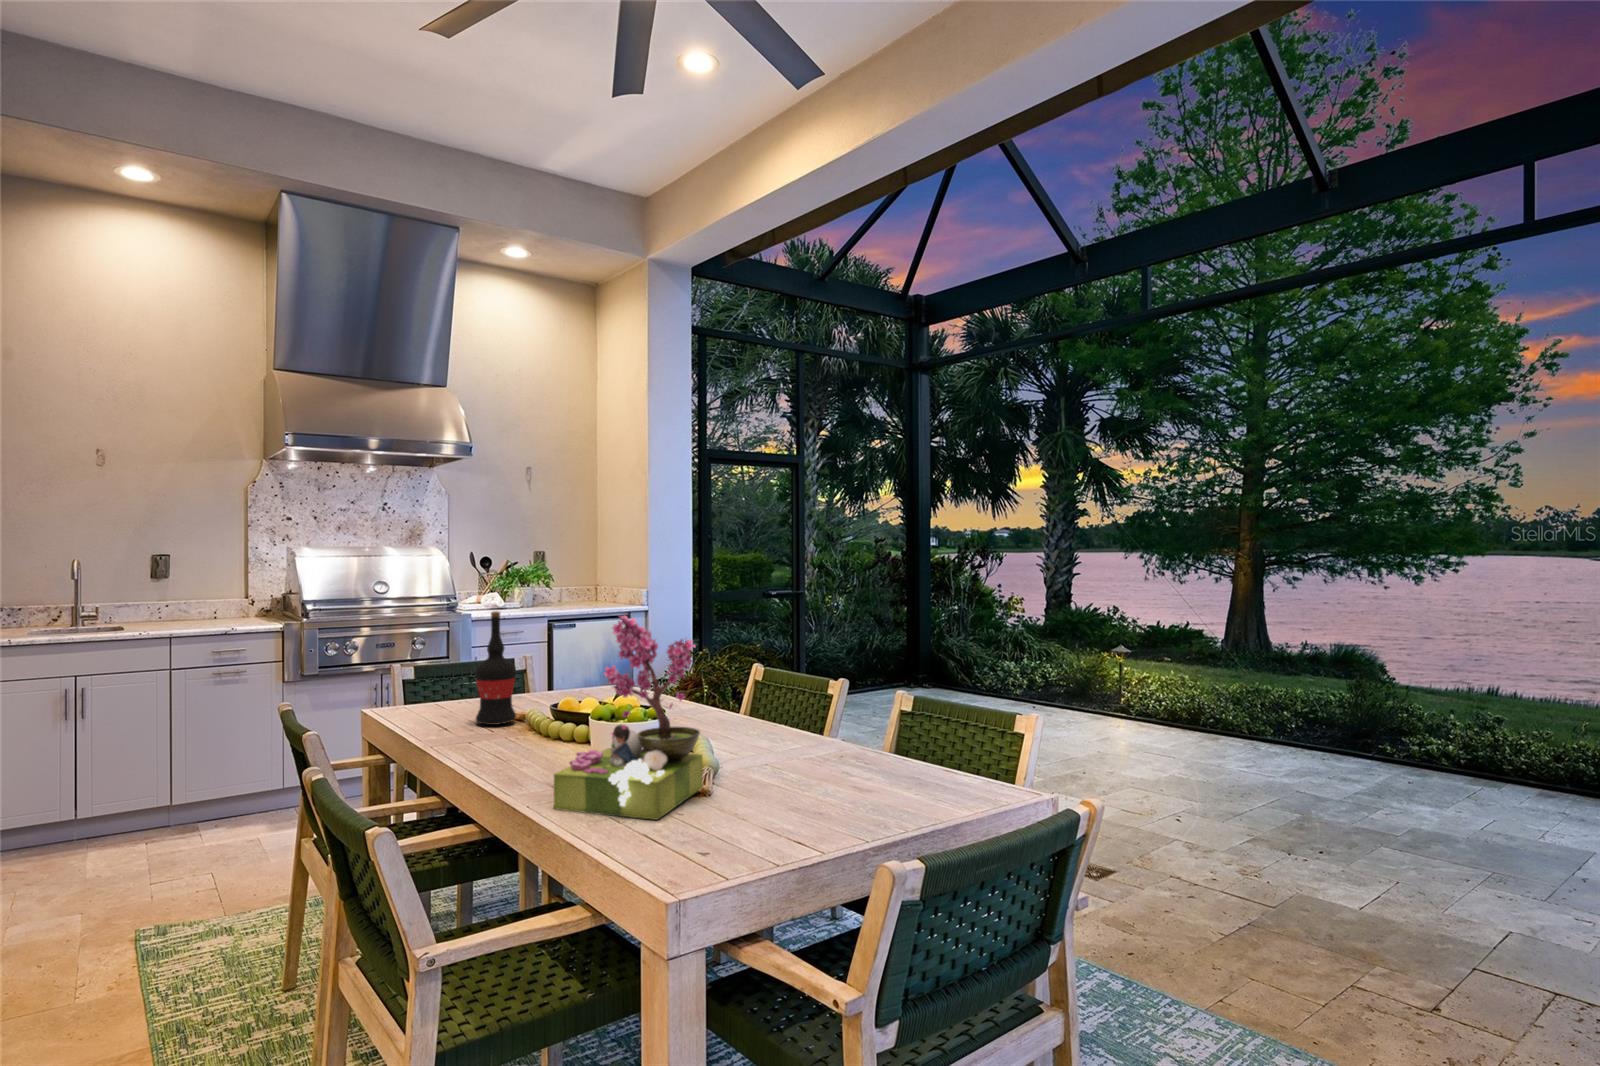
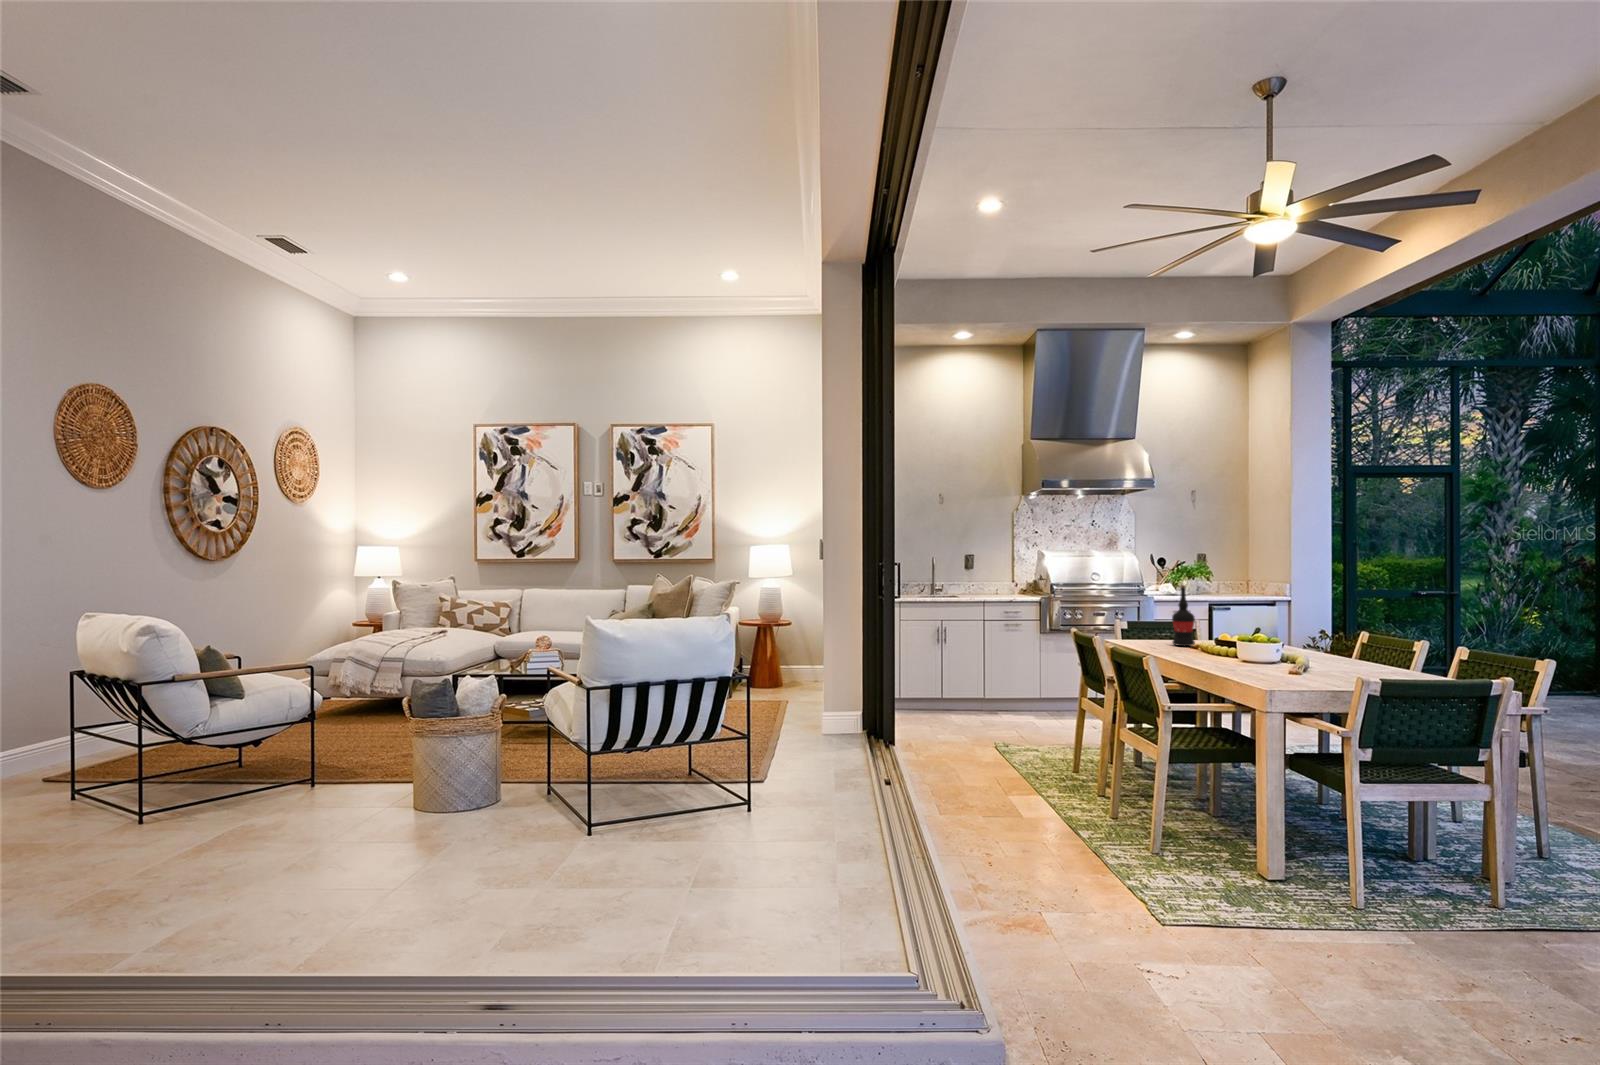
flower arrangement: present [554,616,703,820] -> none [1218,582,1297,675]

